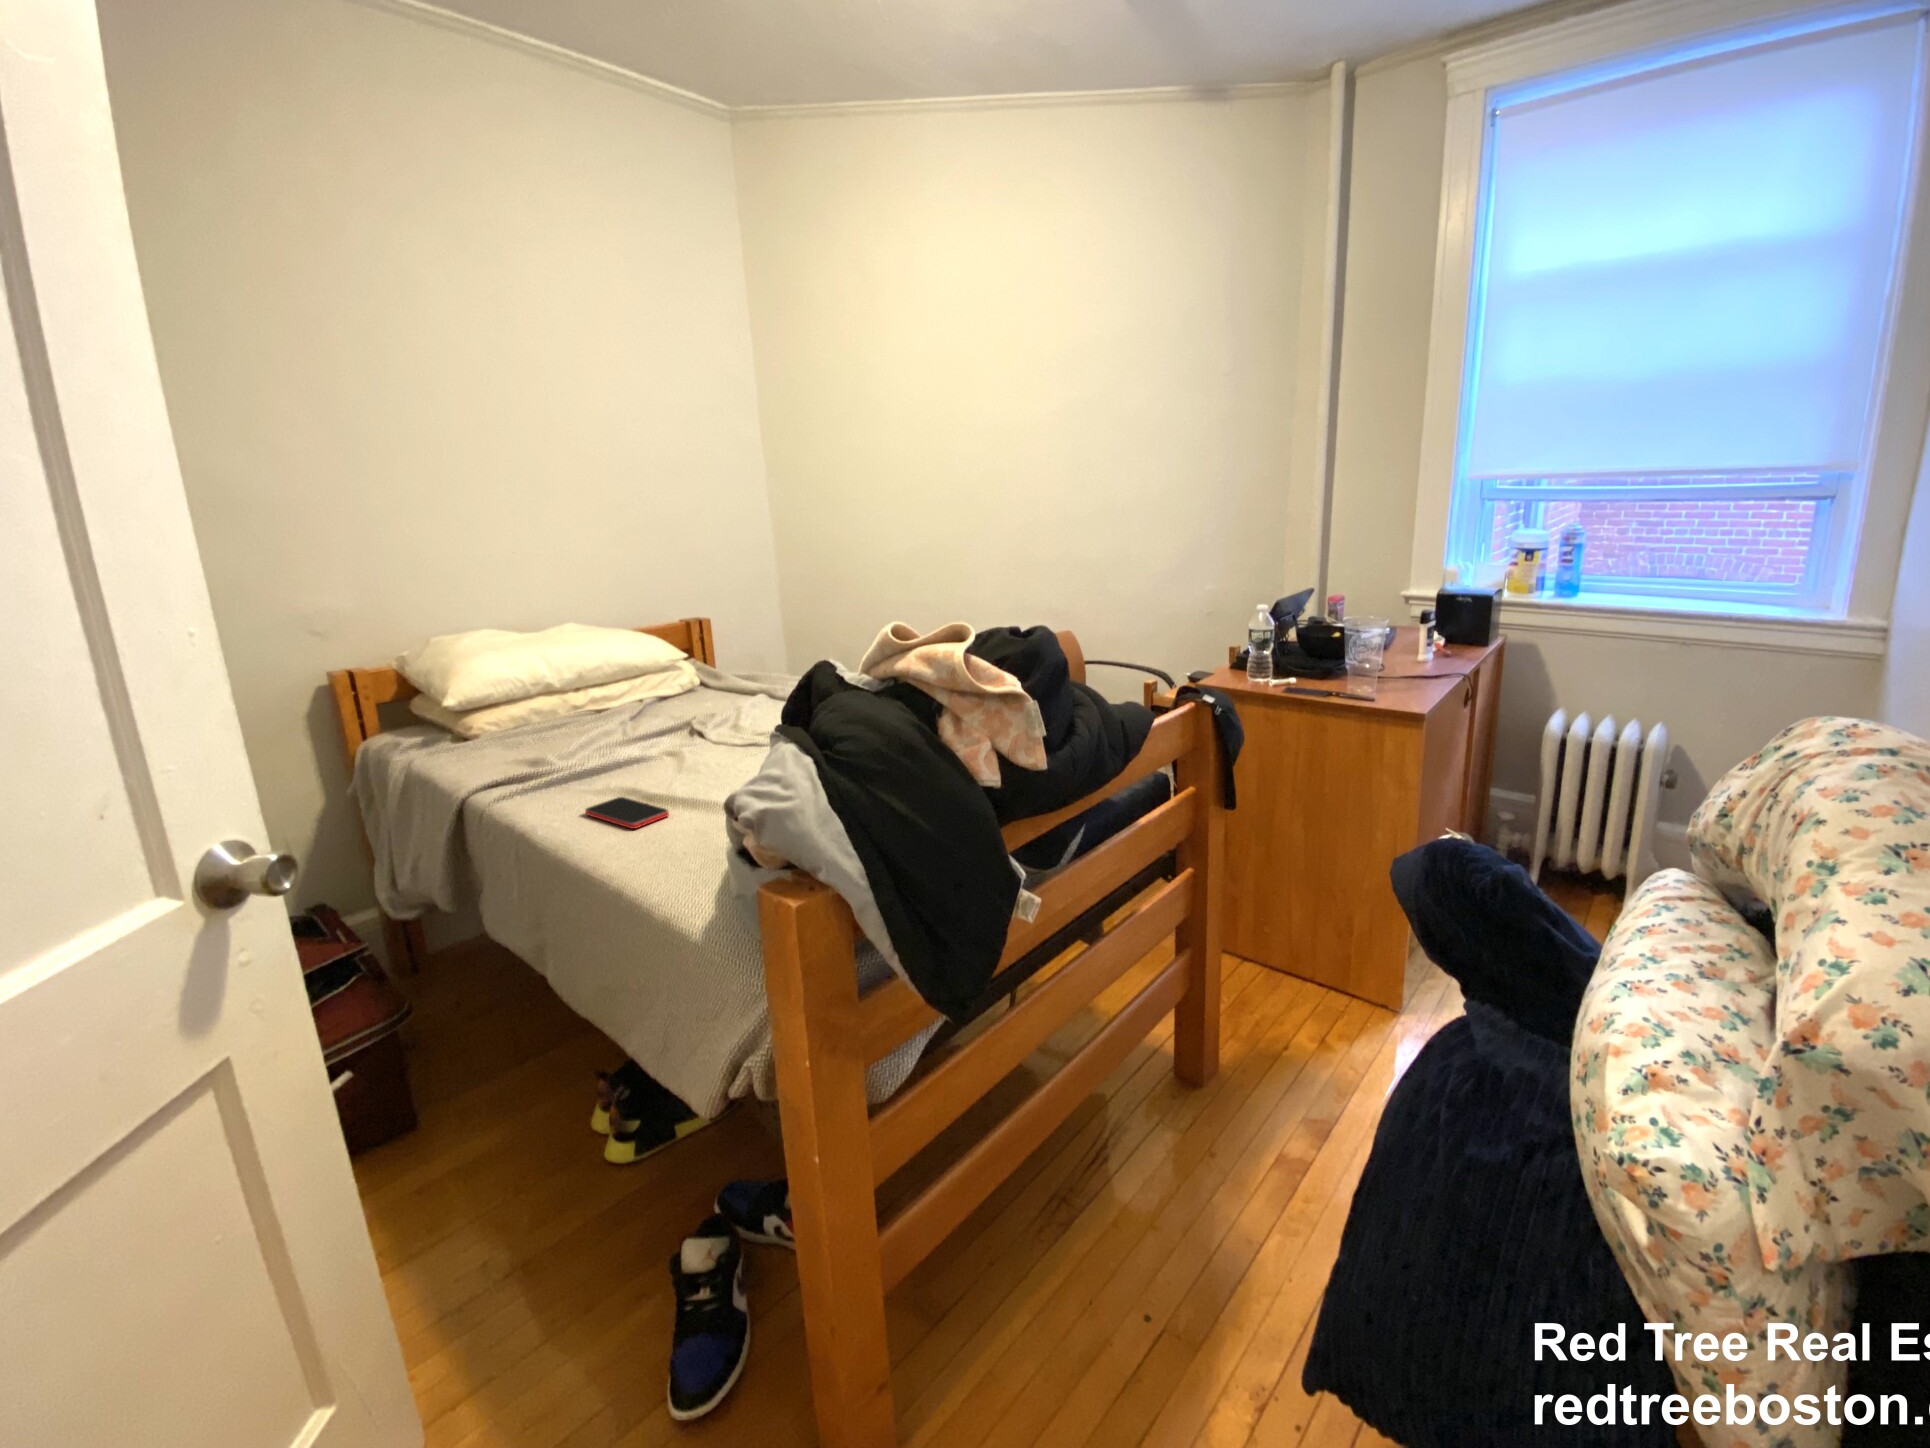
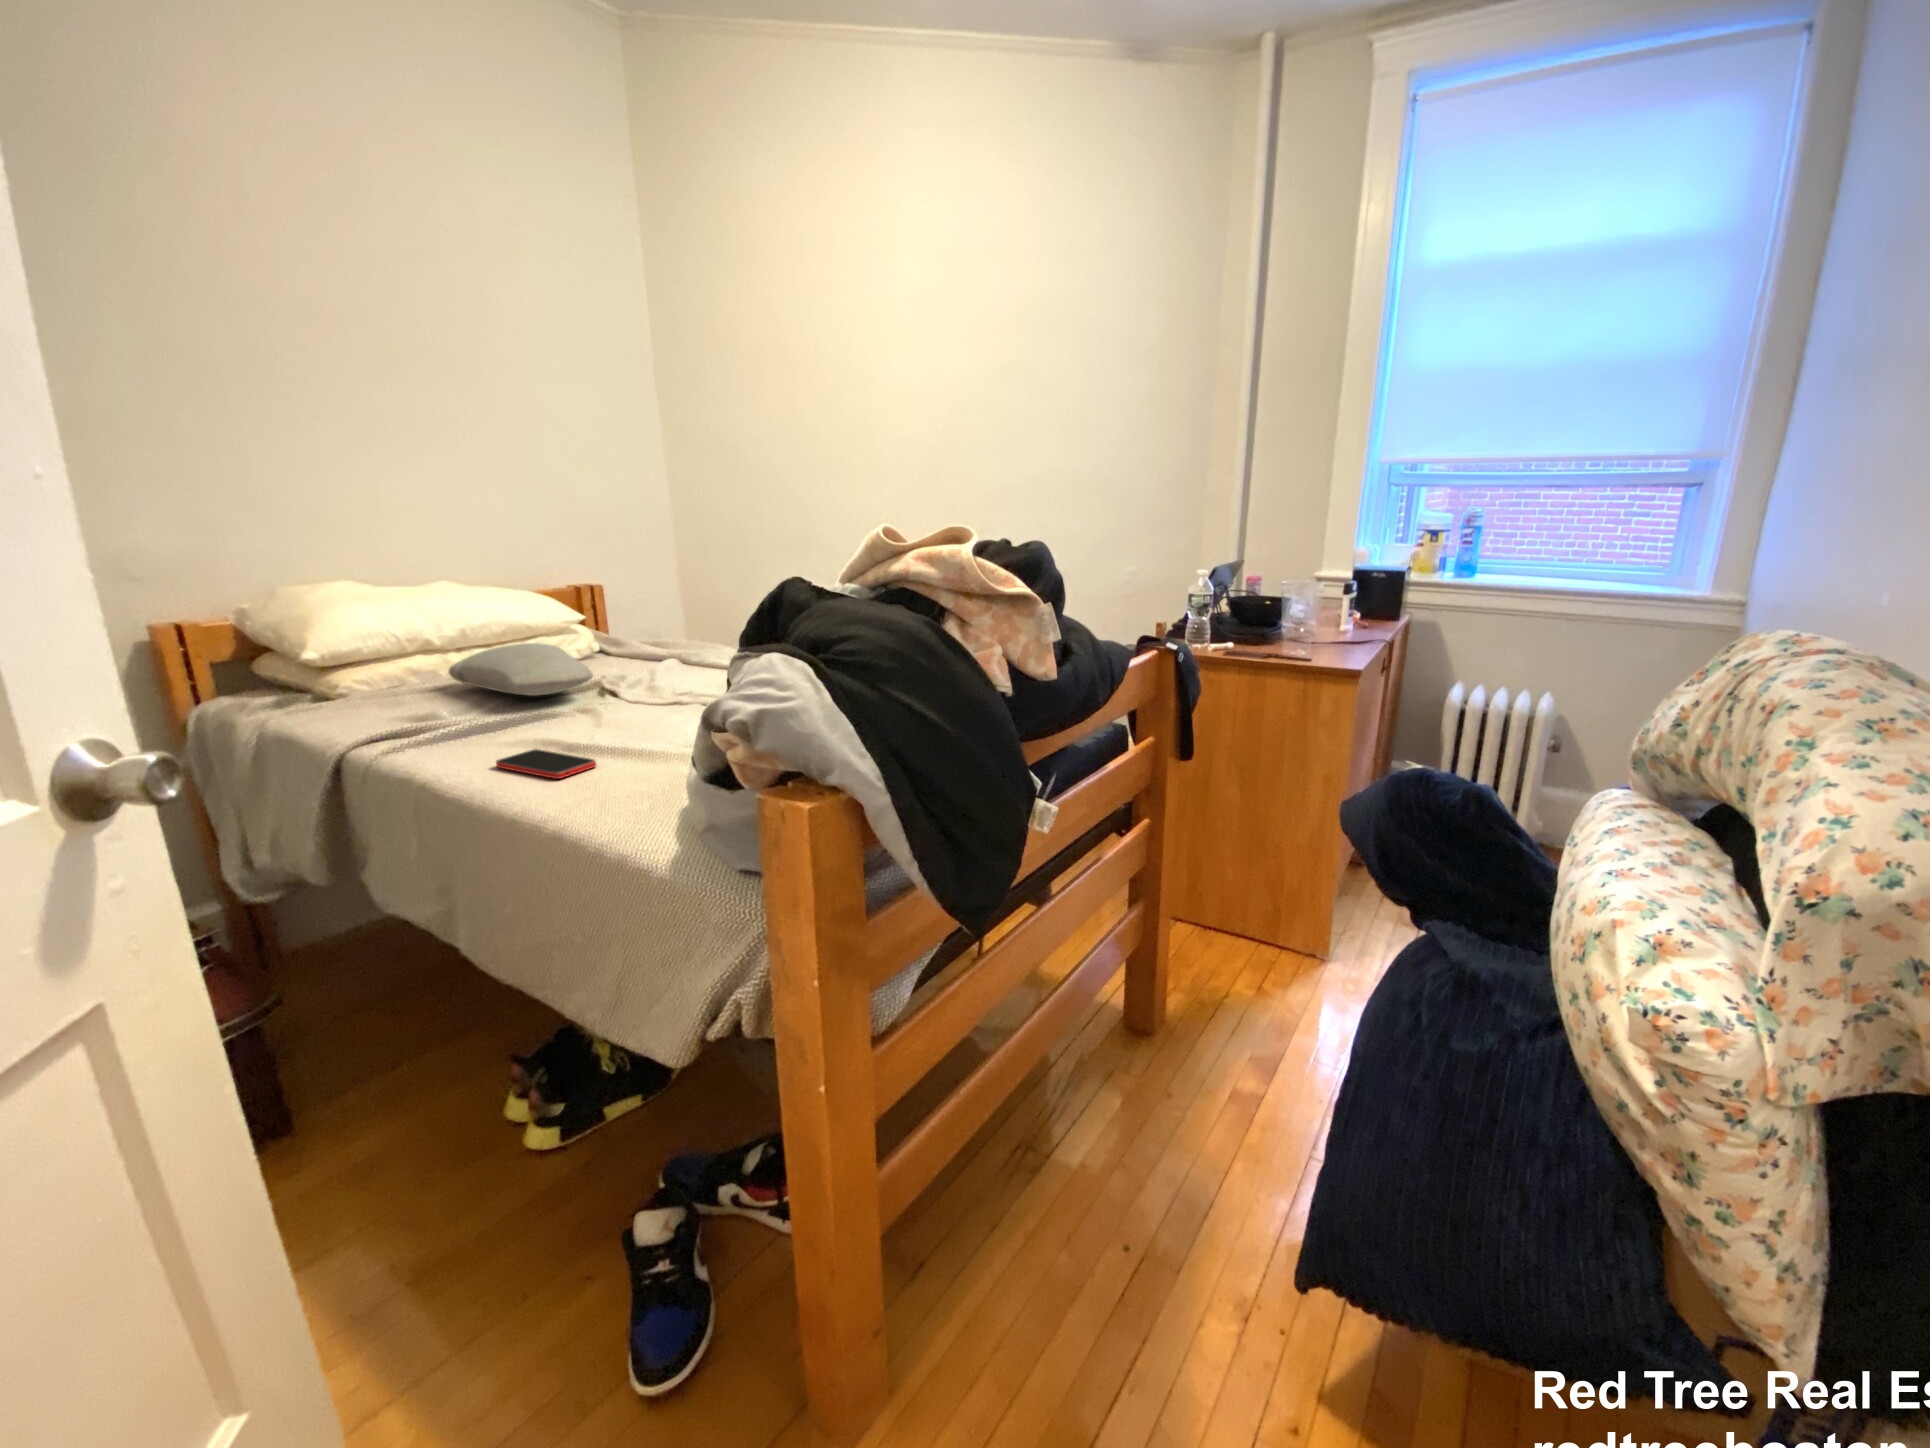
pillow: none [564,687,682,738] -> present [449,643,593,696]

